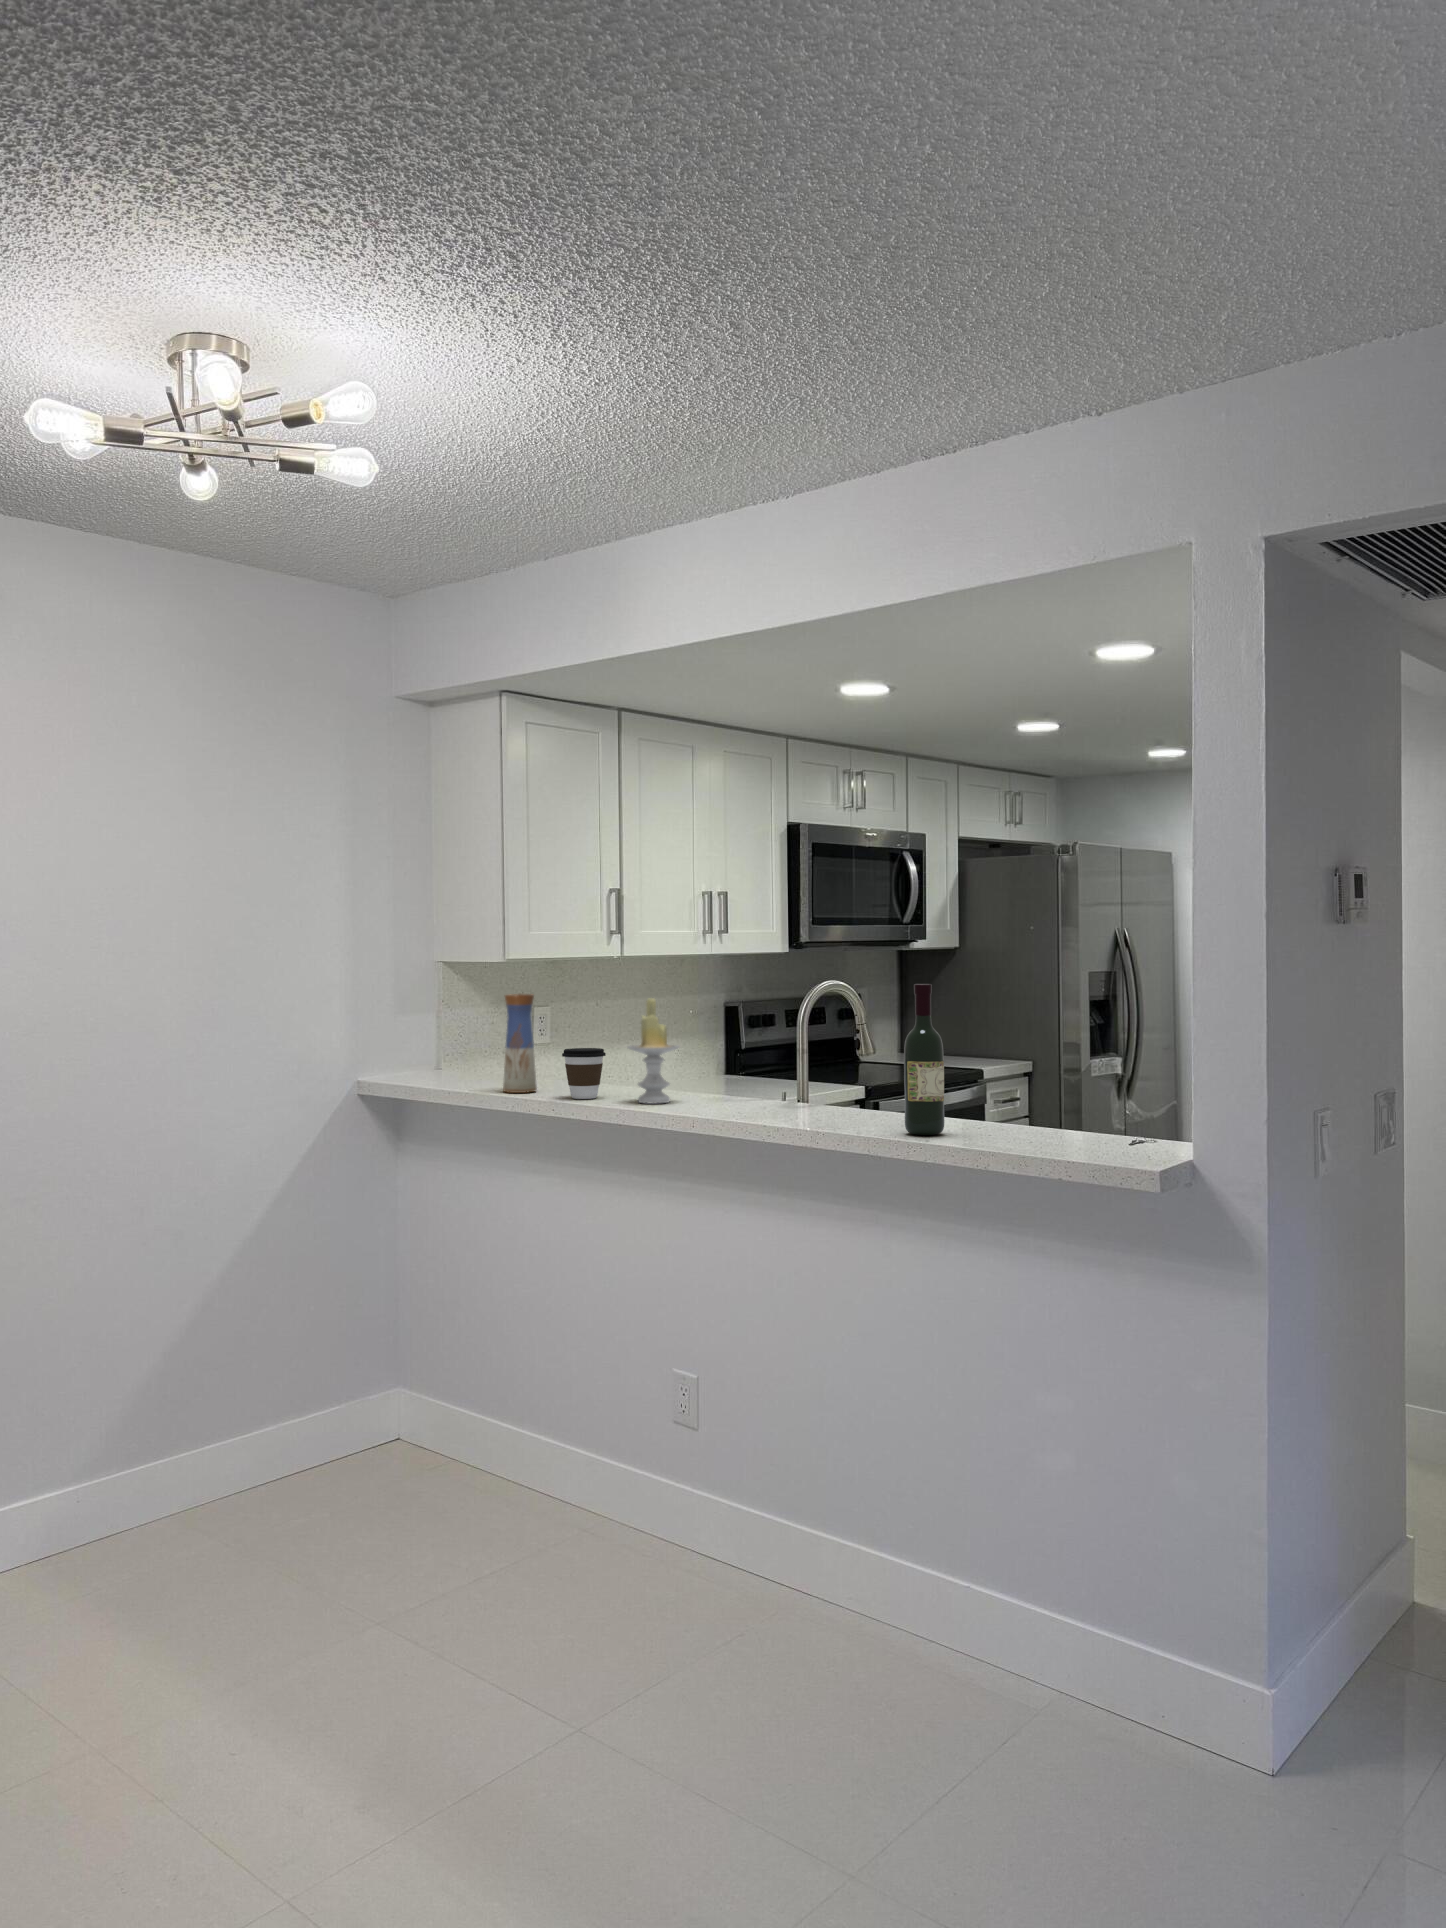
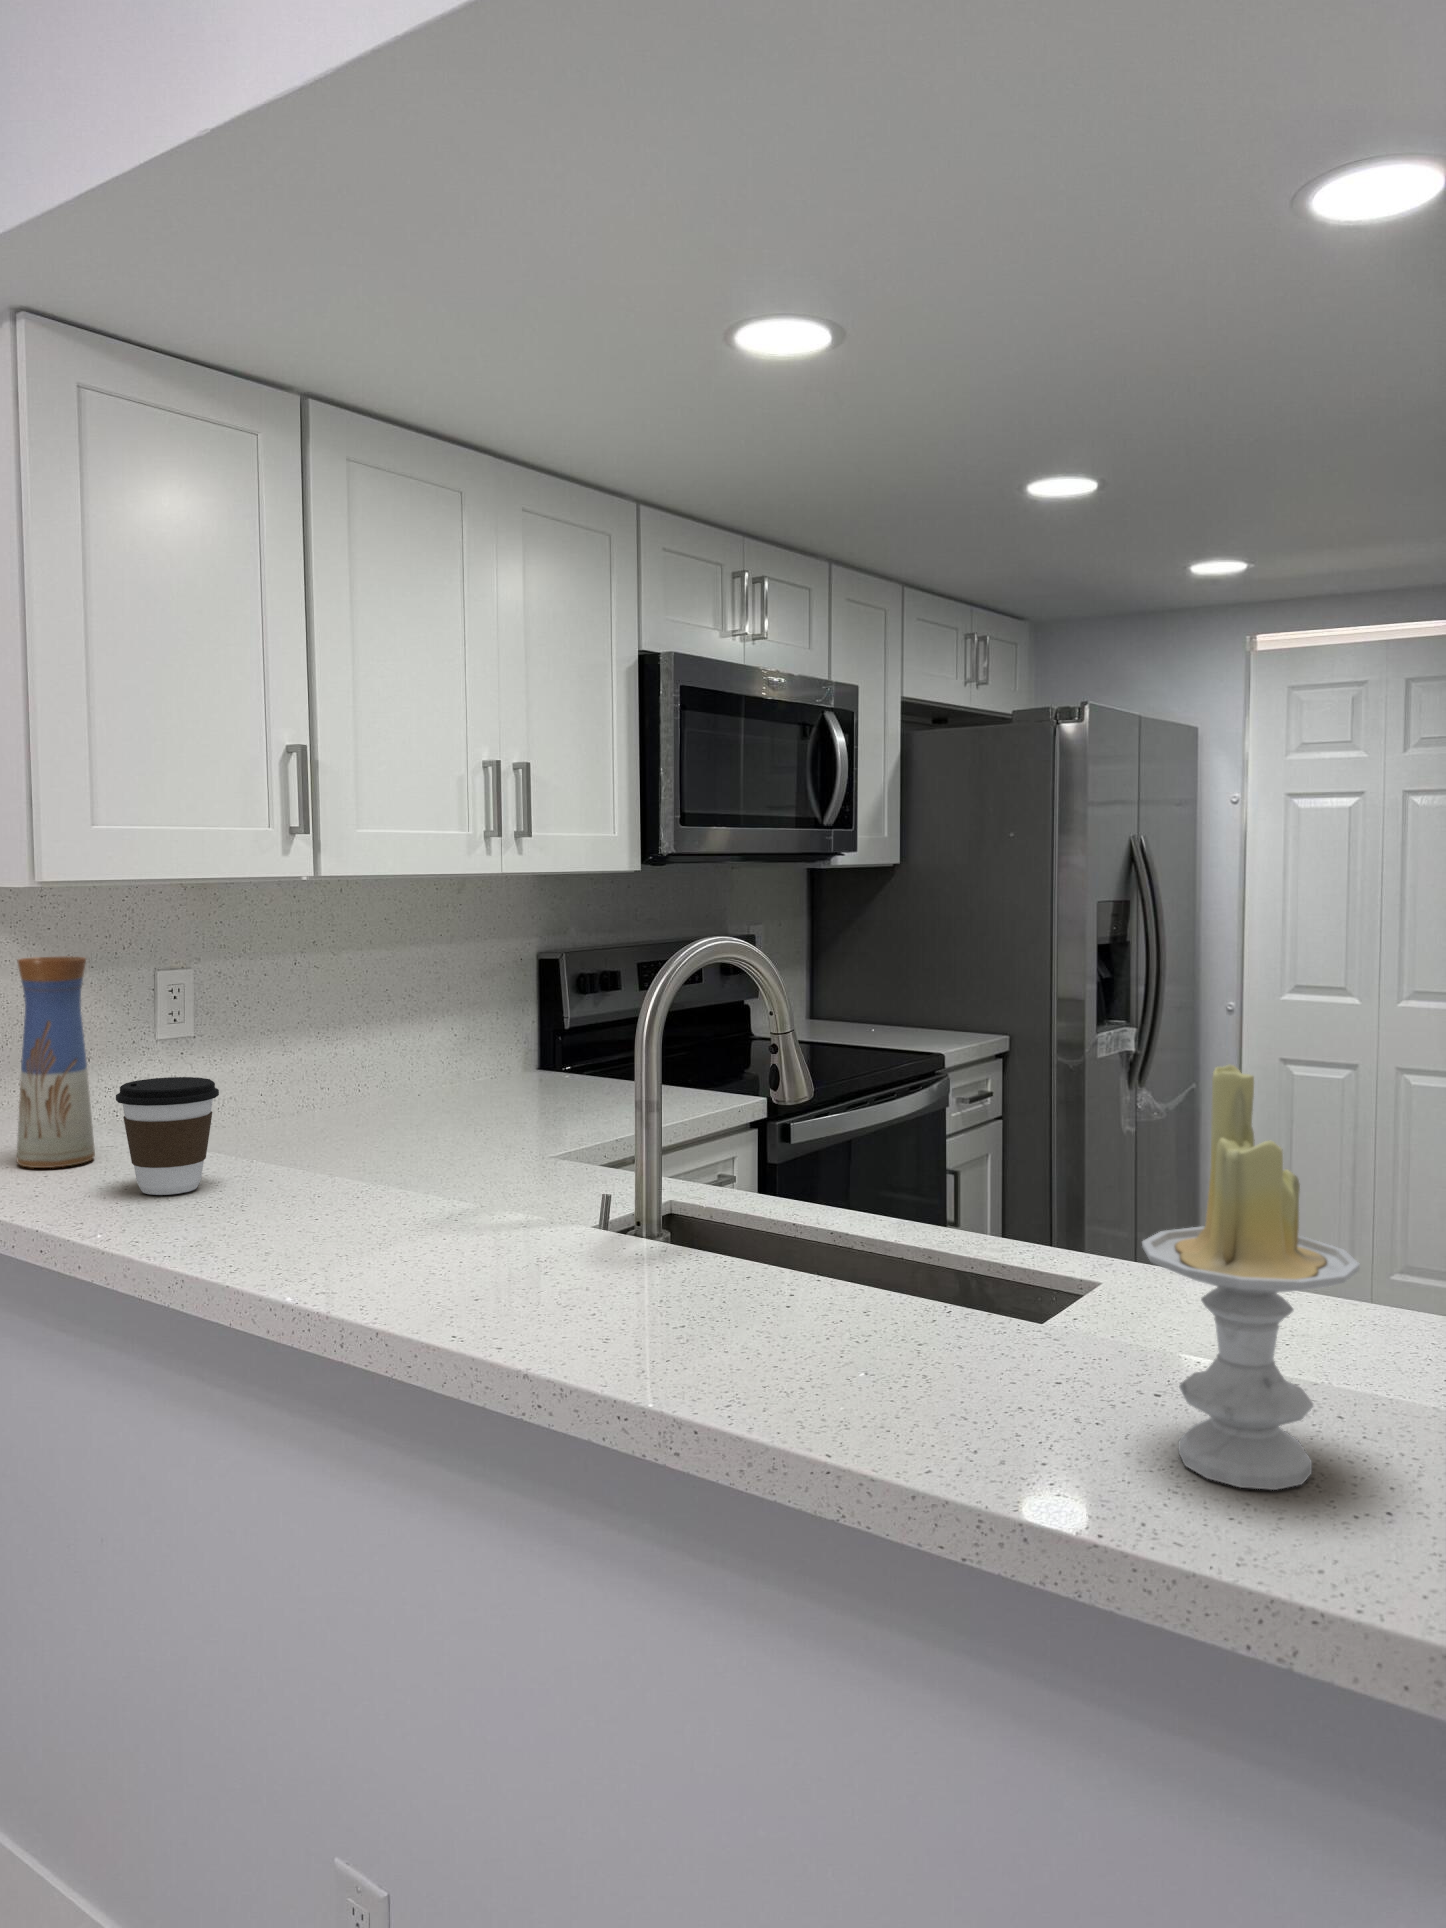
wine bottle: present [904,984,945,1135] -> none [918,974,1033,1416]
candle: present [628,998,679,1104] -> present [1142,1064,1360,1490]

